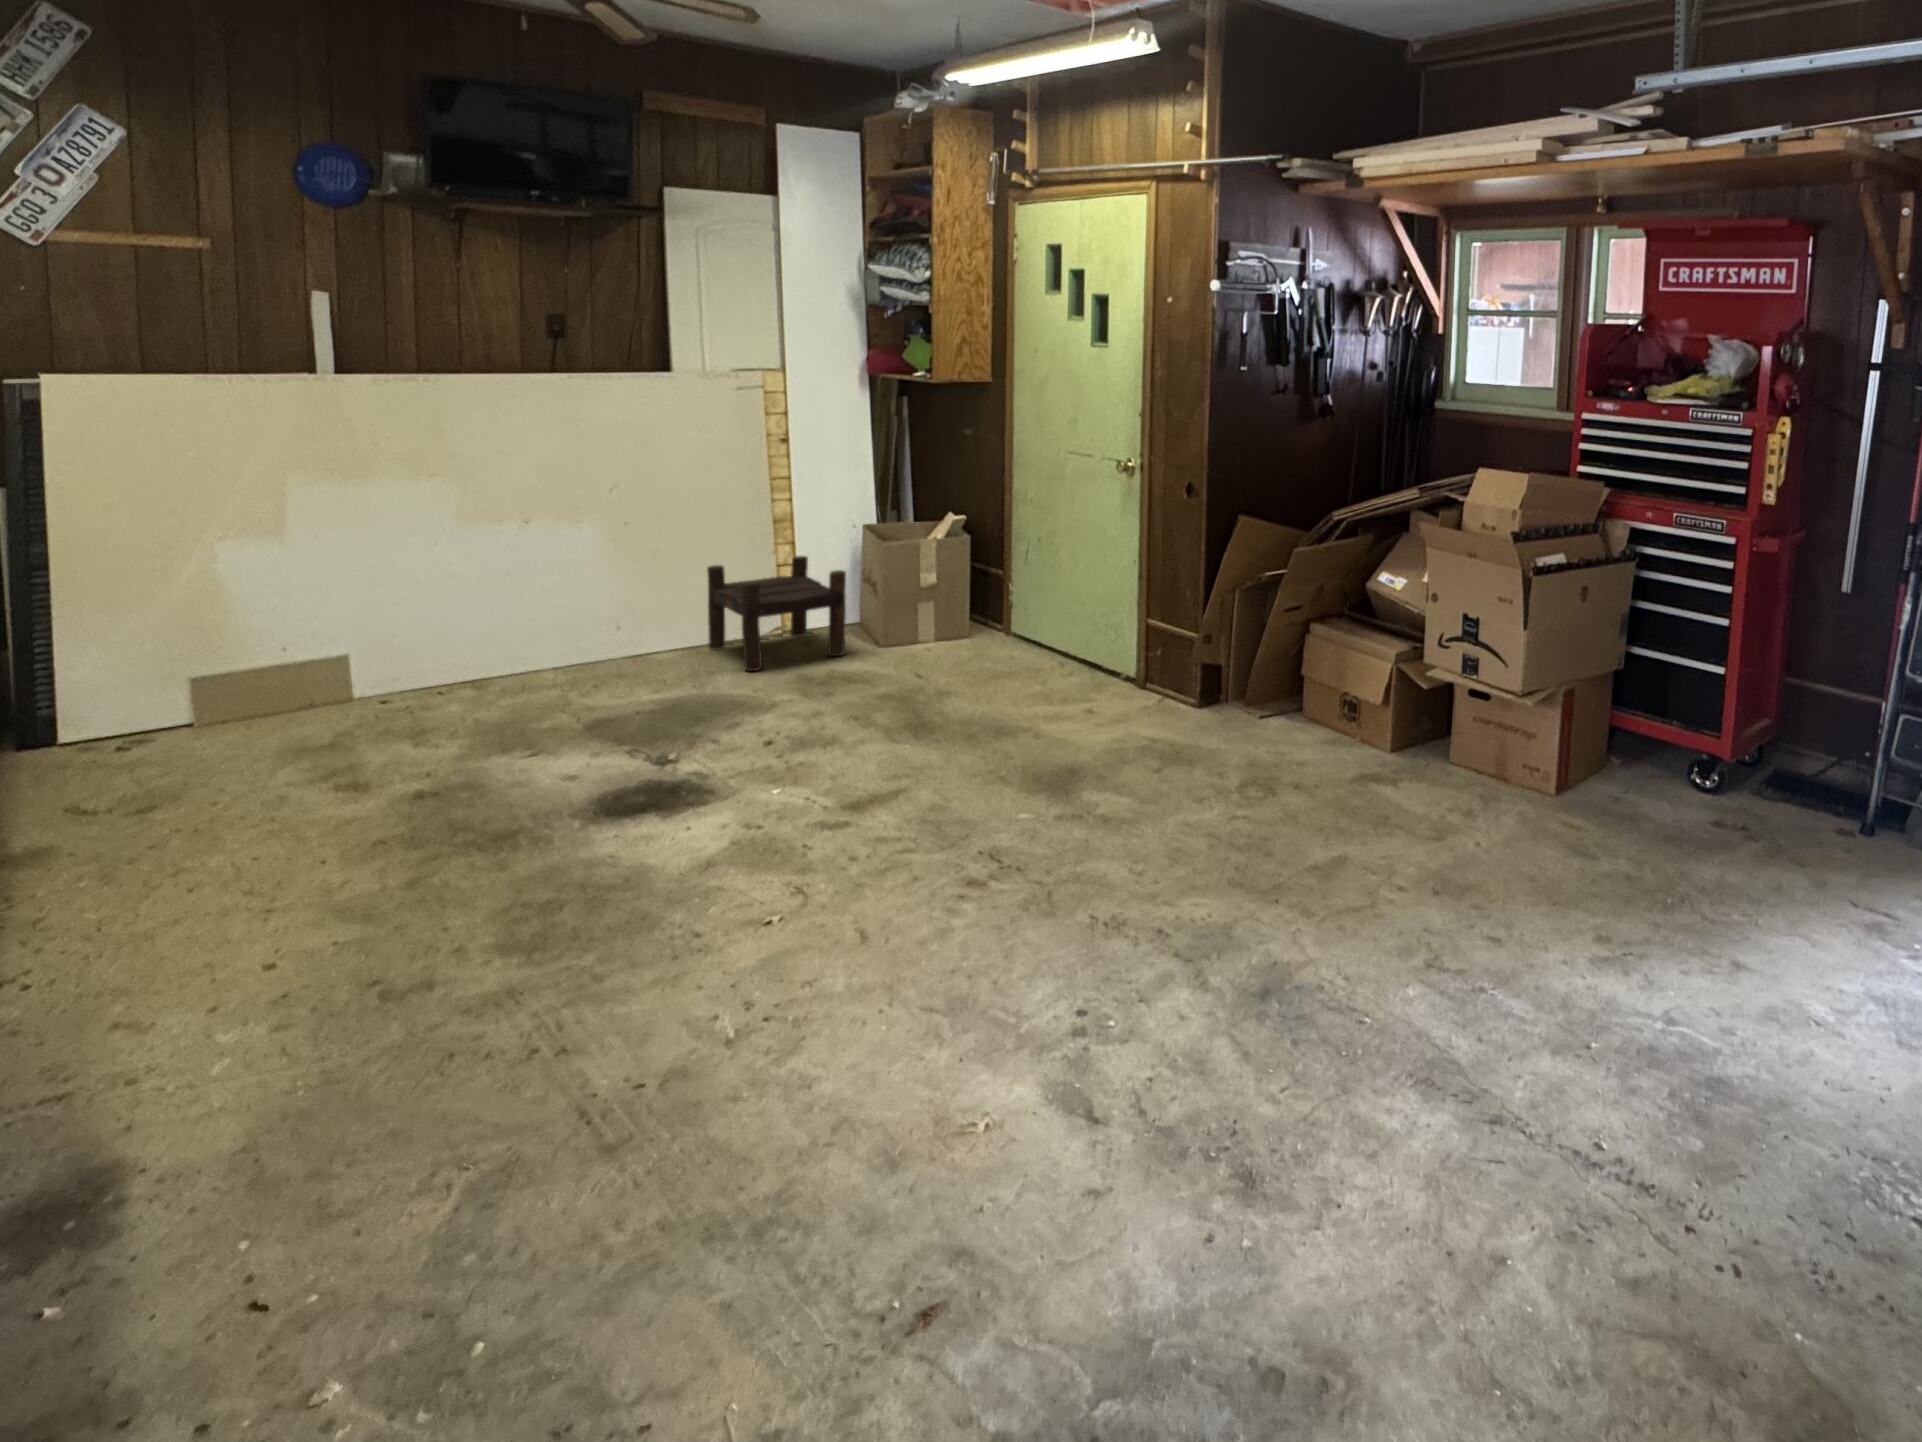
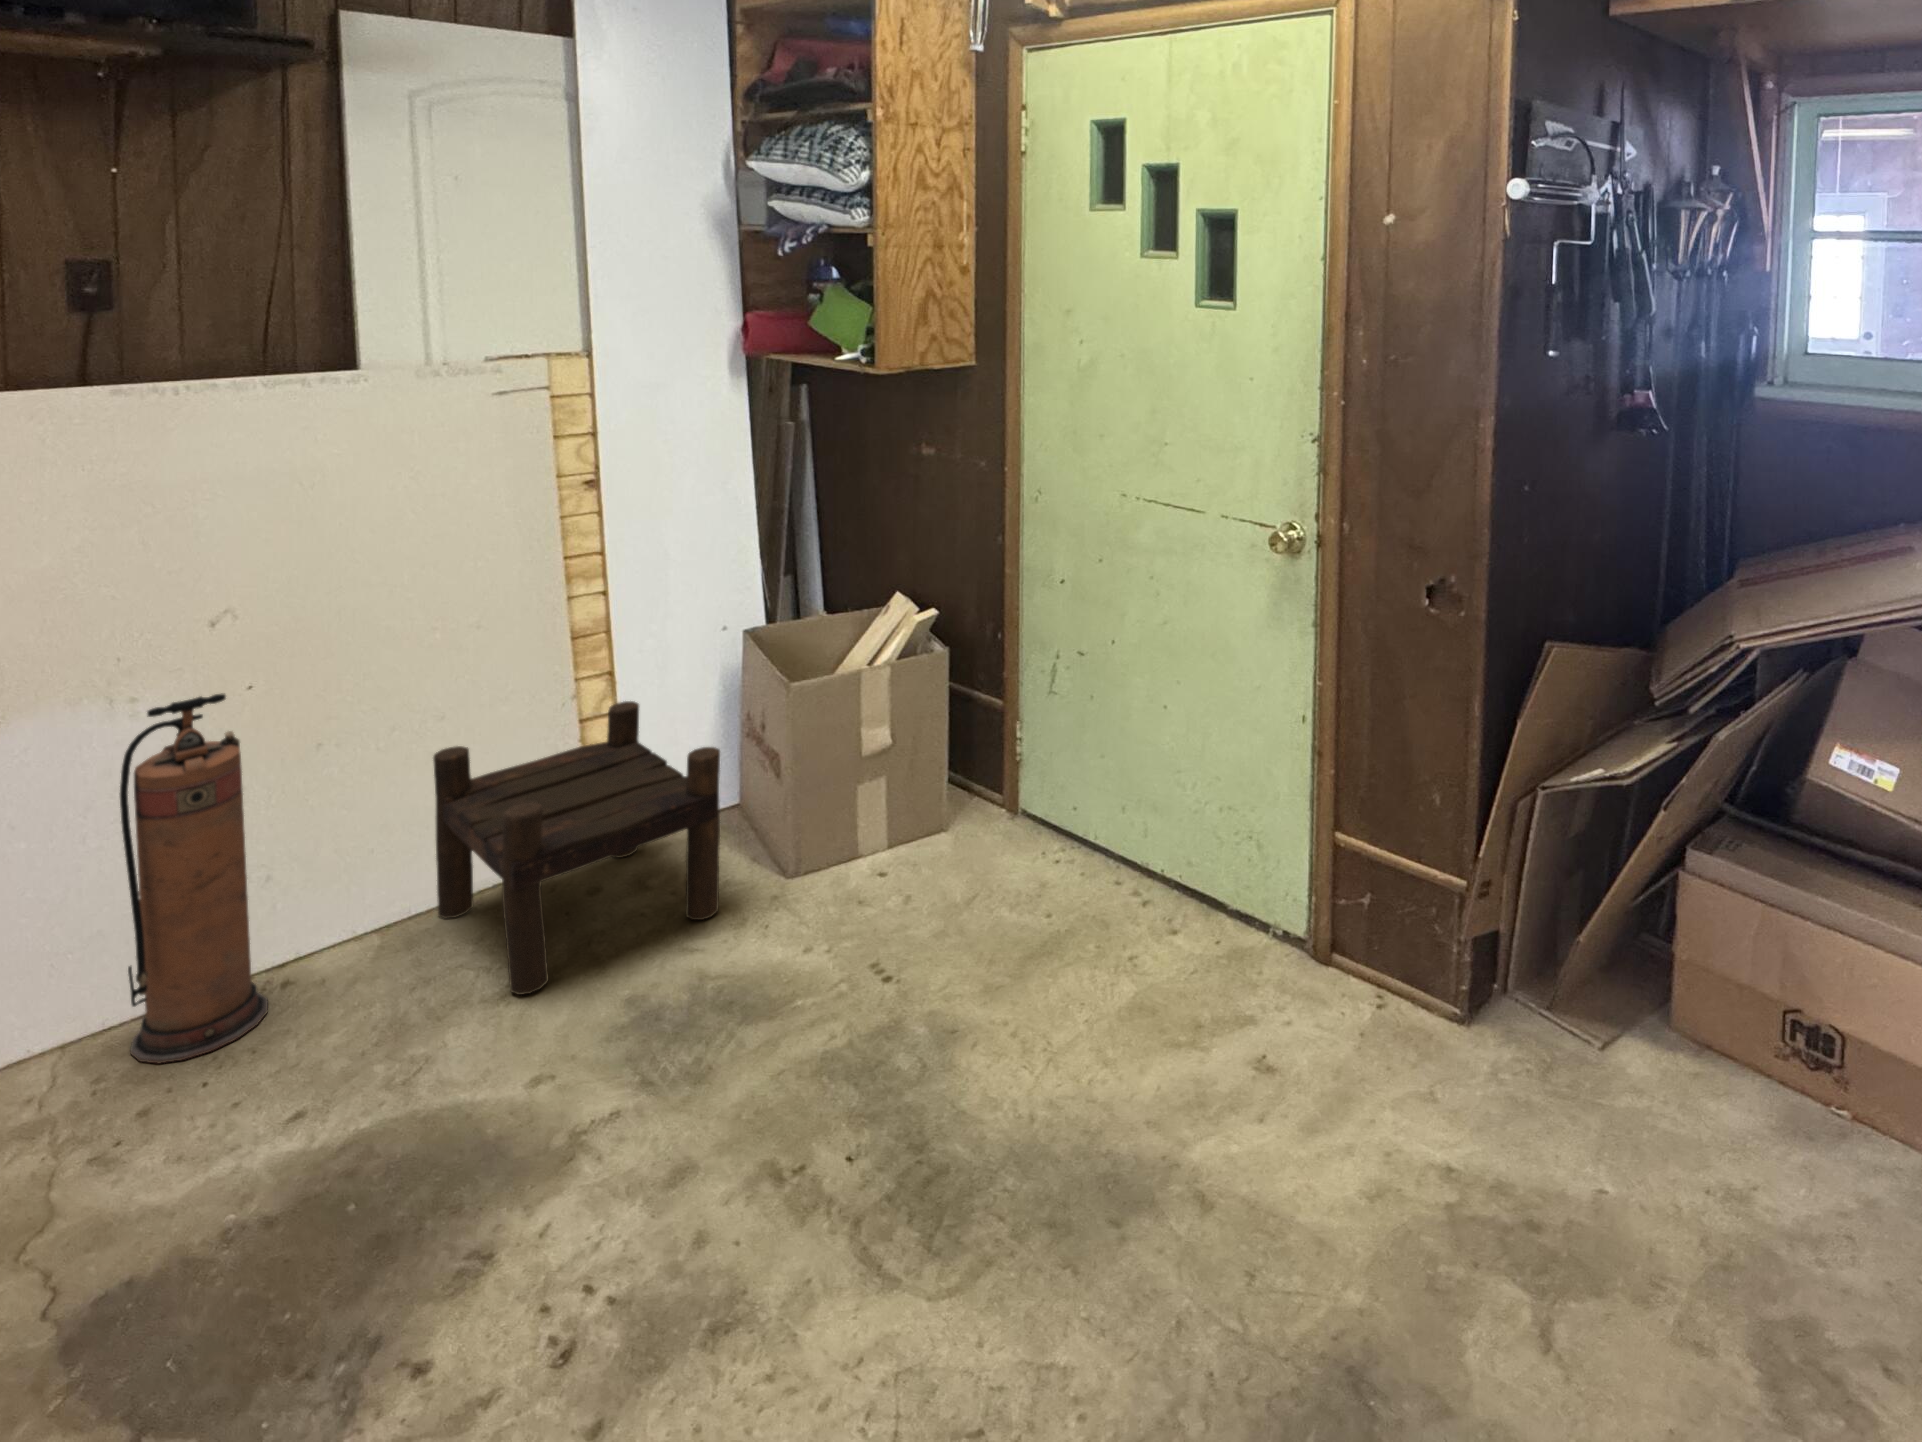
fire extinguisher: none [580,517,637,679] -> present [120,694,268,1063]

